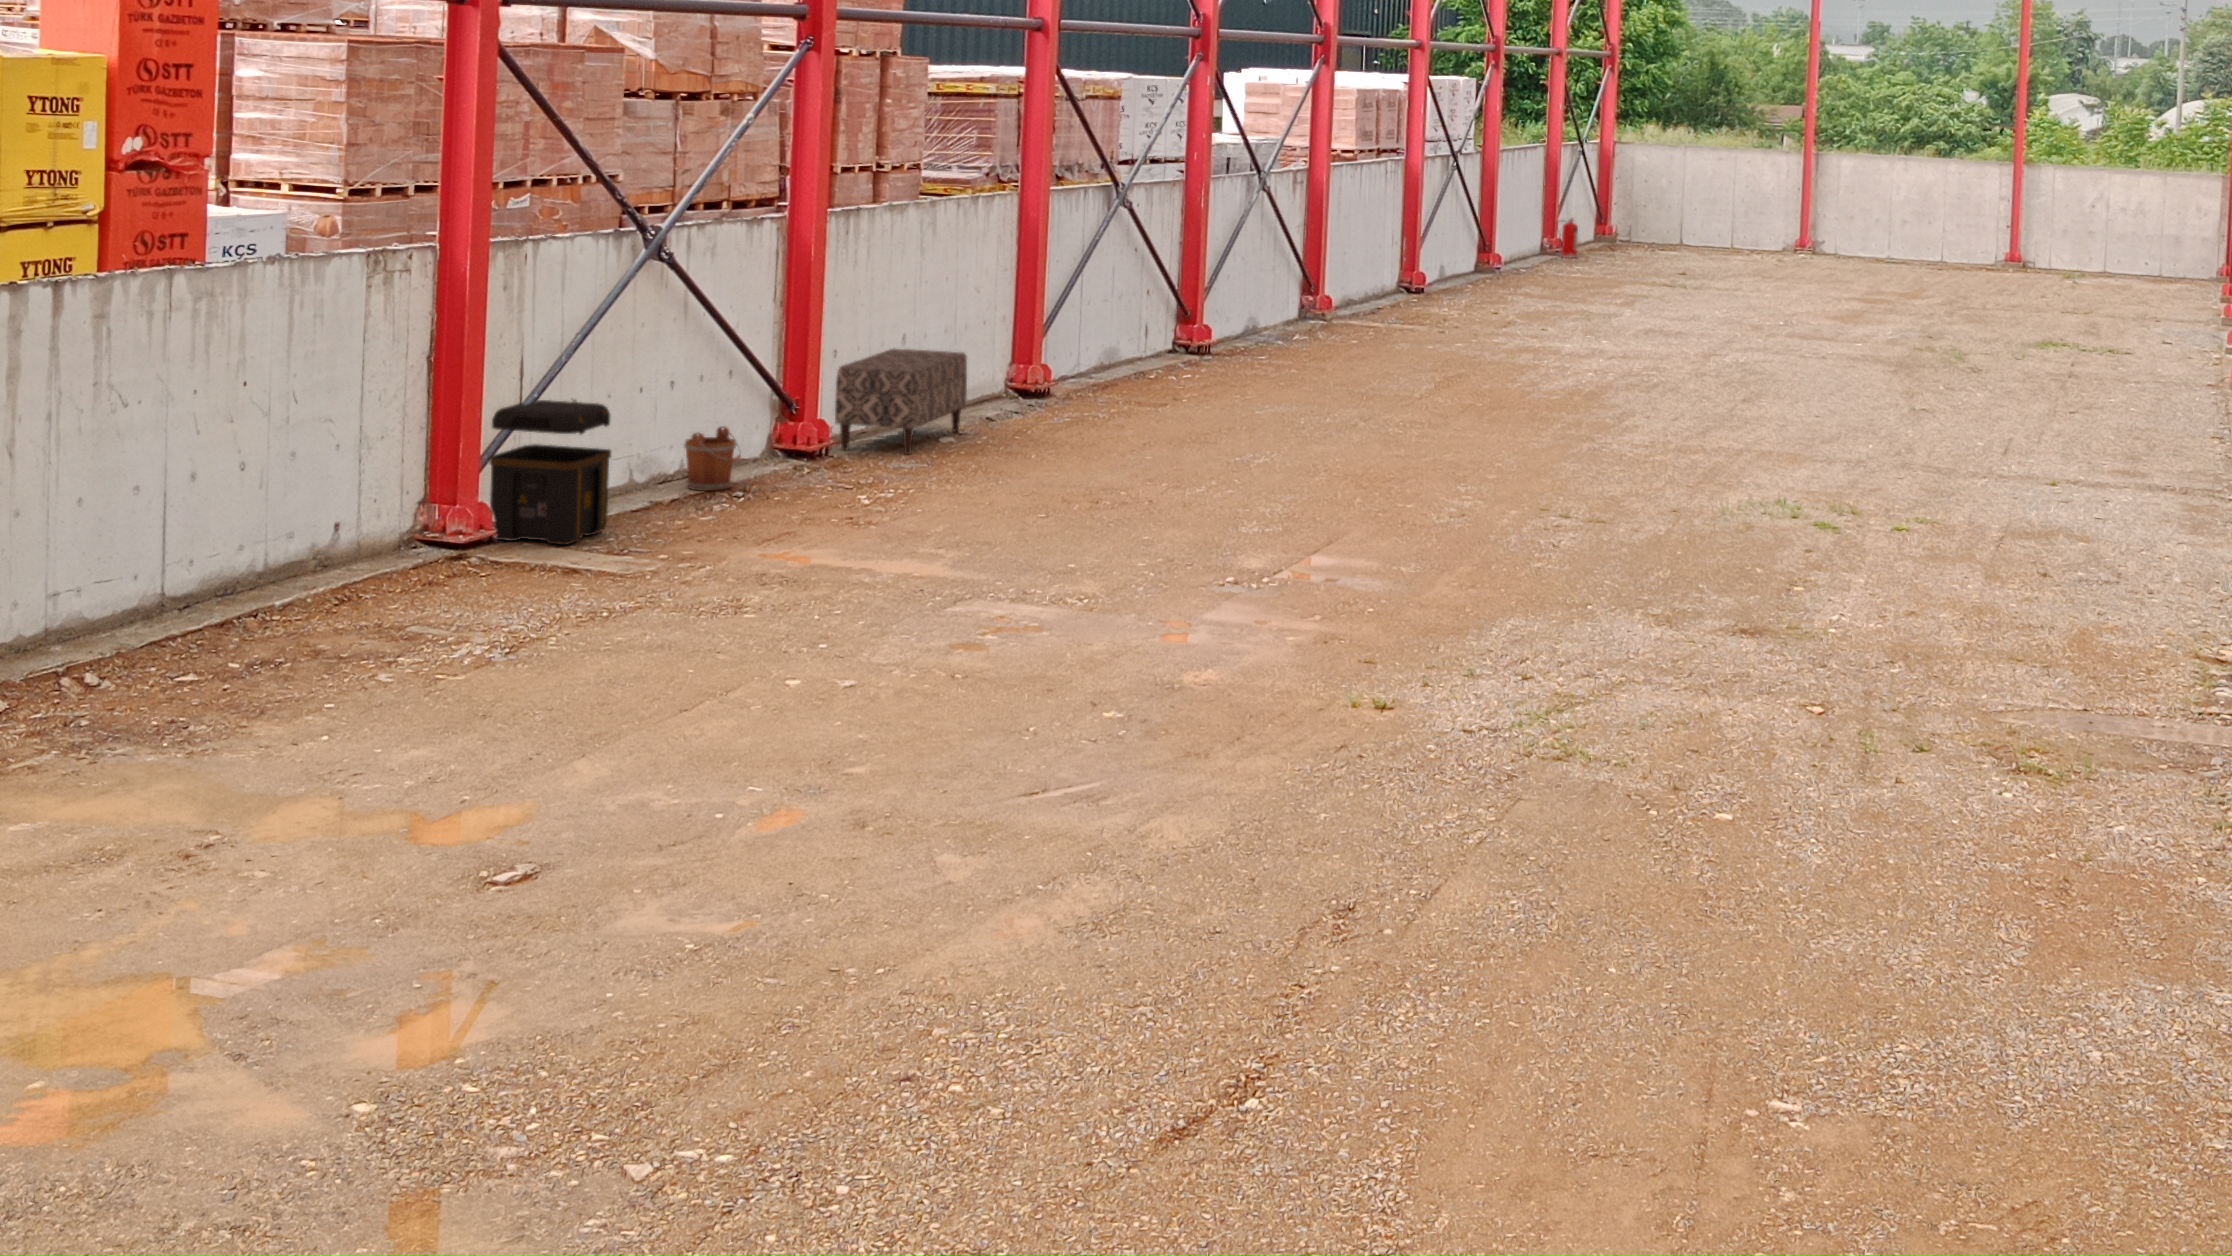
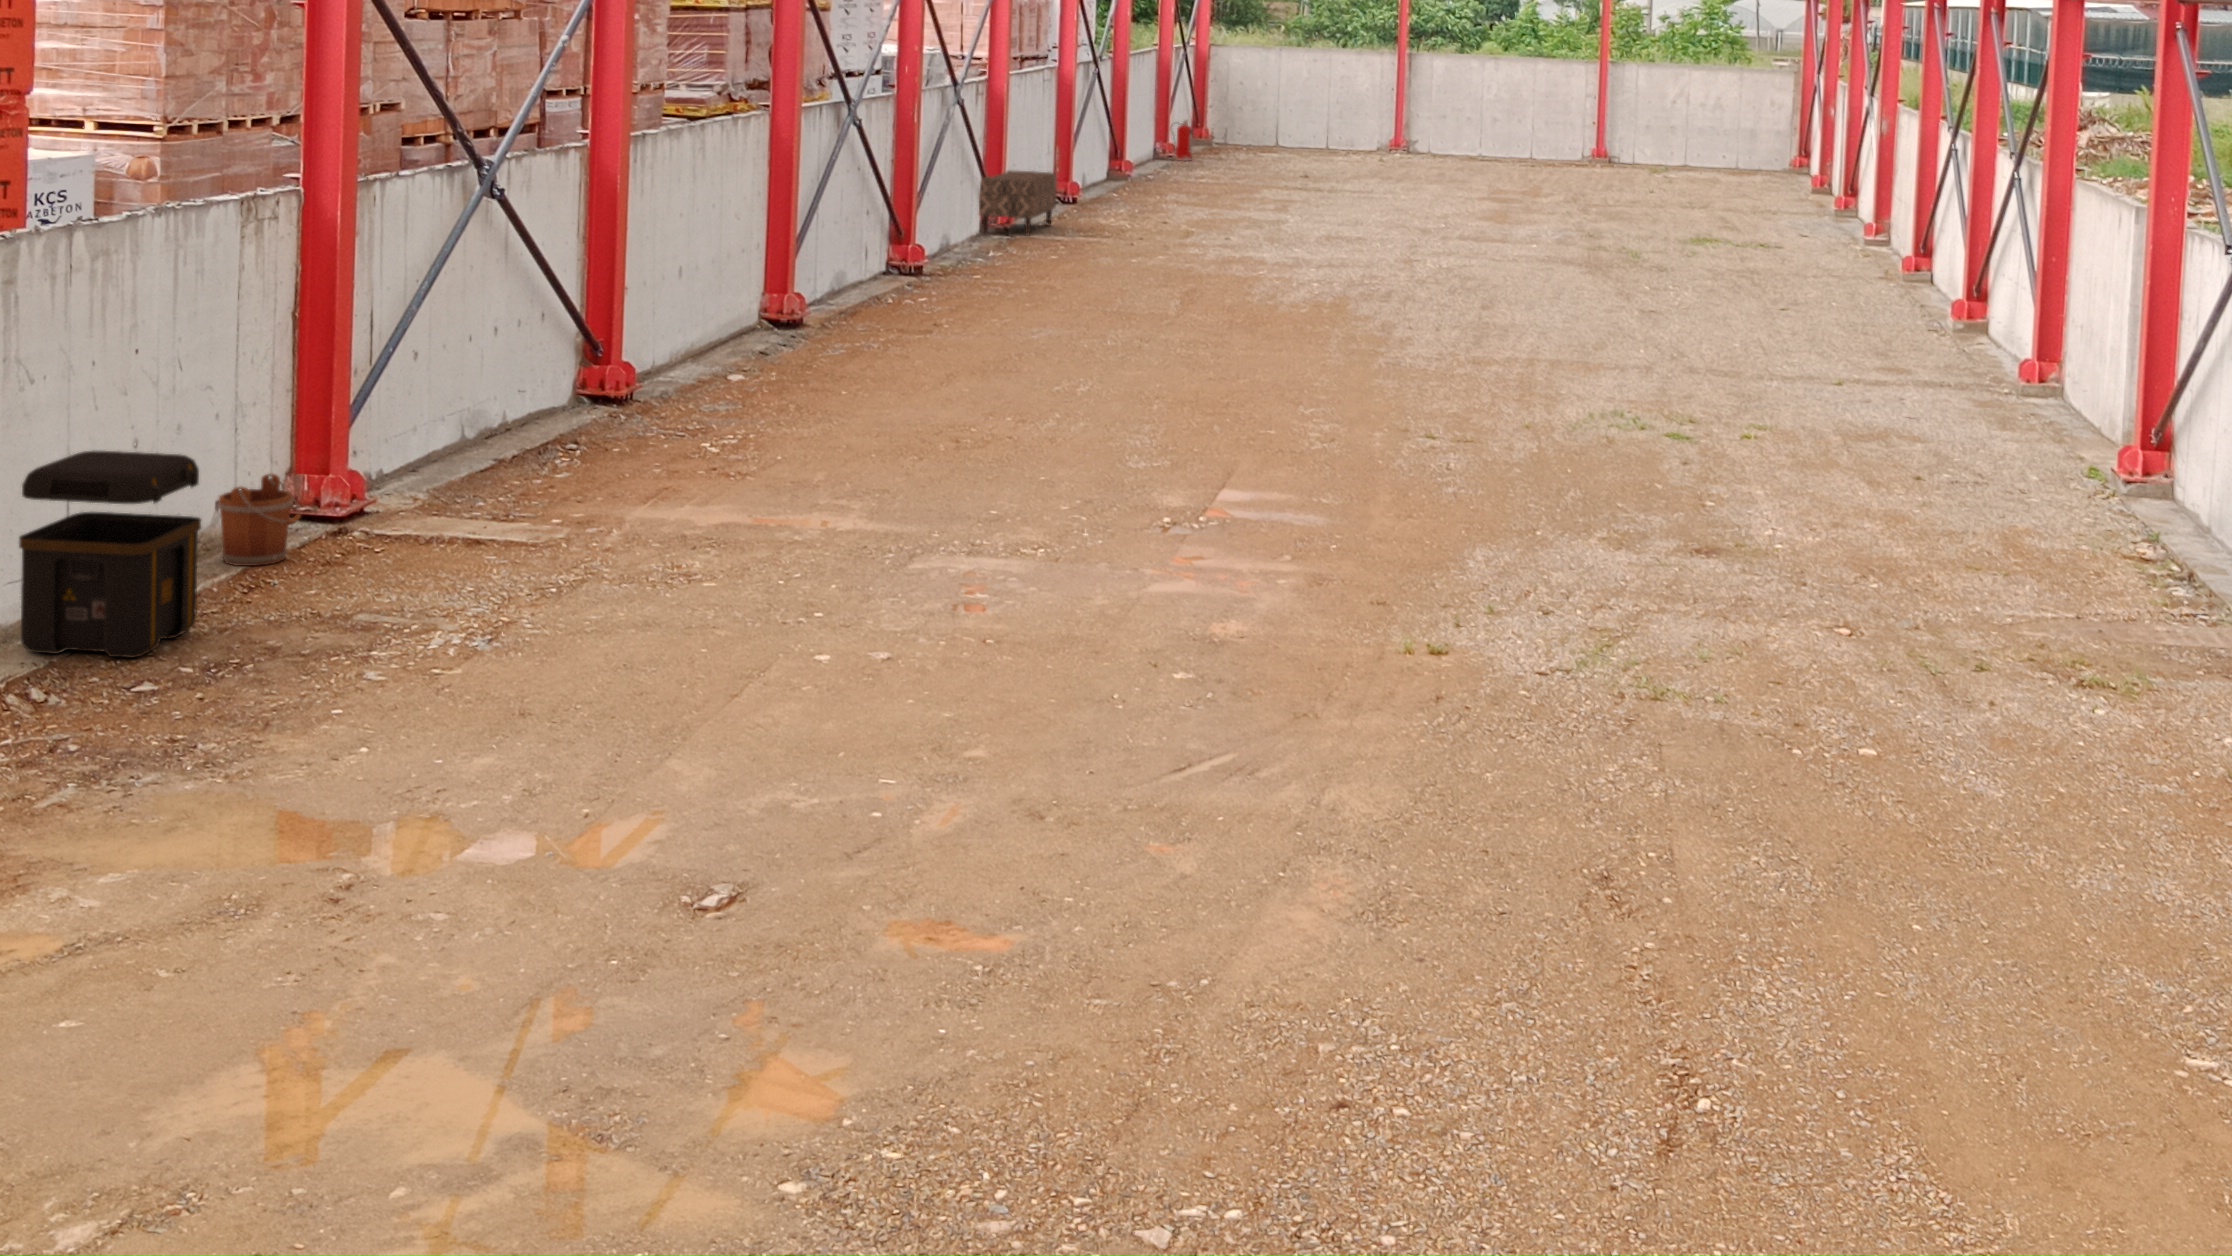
bench: present [835,349,967,454] -> present [979,171,1056,235]
toolbox: present [490,400,611,545] -> present [19,451,201,658]
bucket: present [684,426,741,491] -> present [218,474,301,566]

